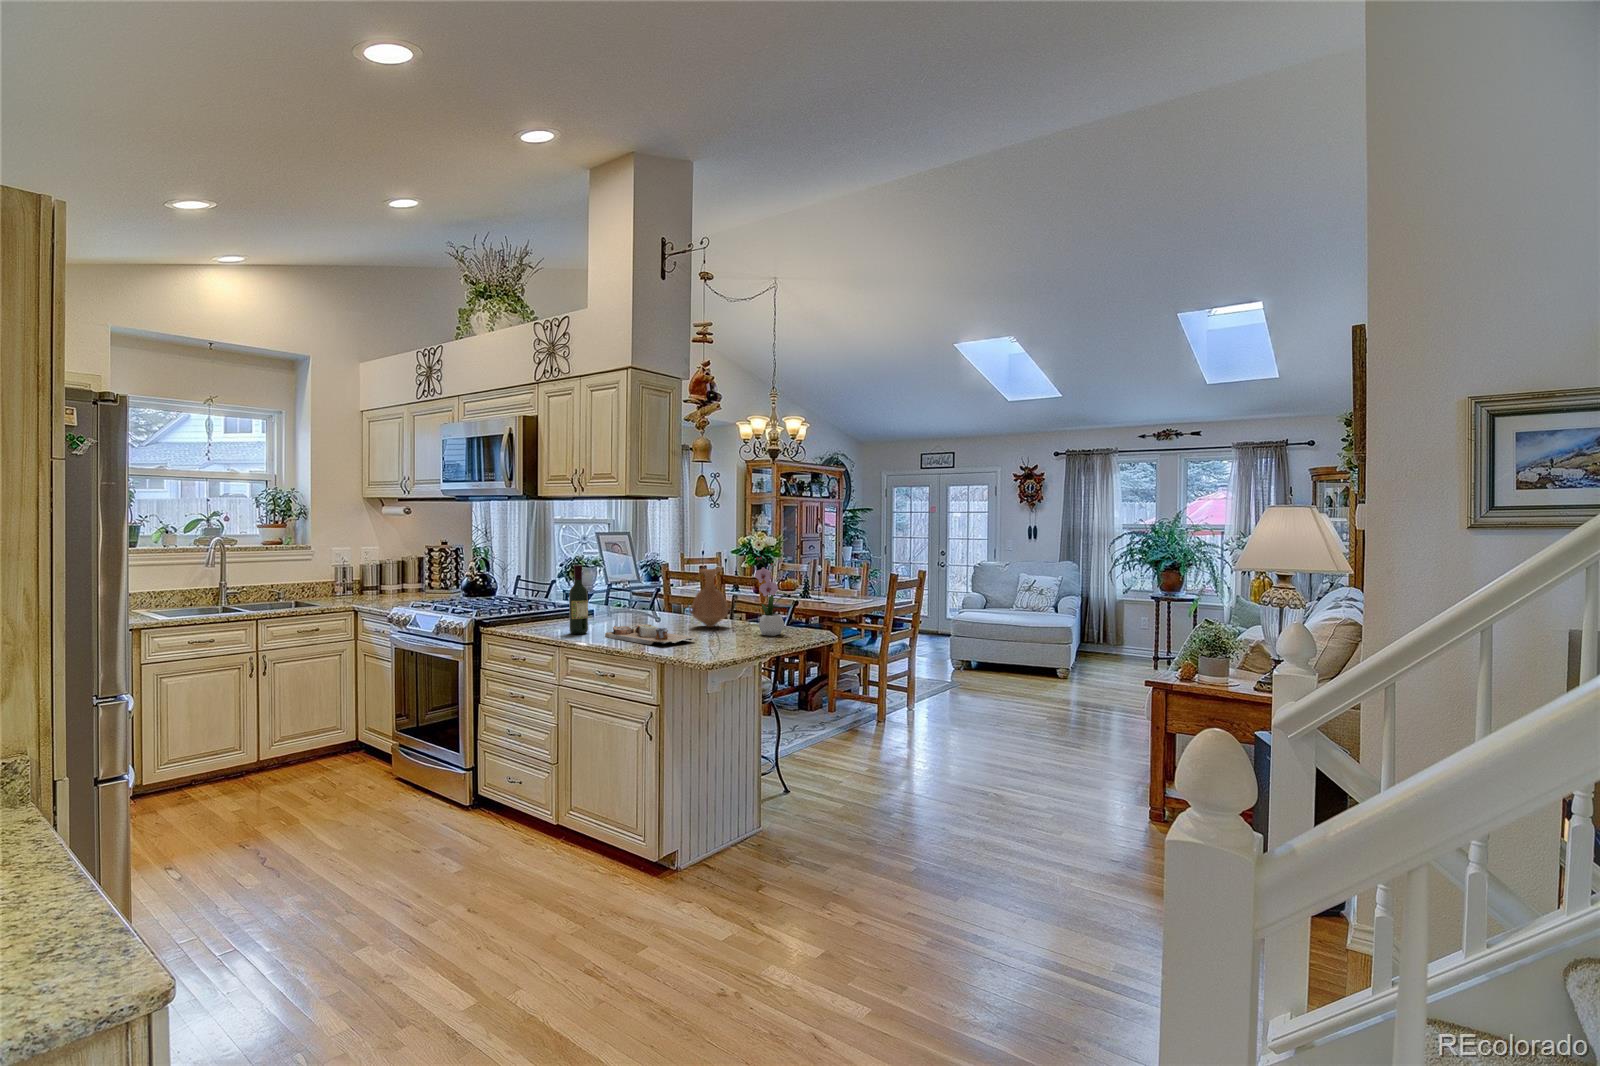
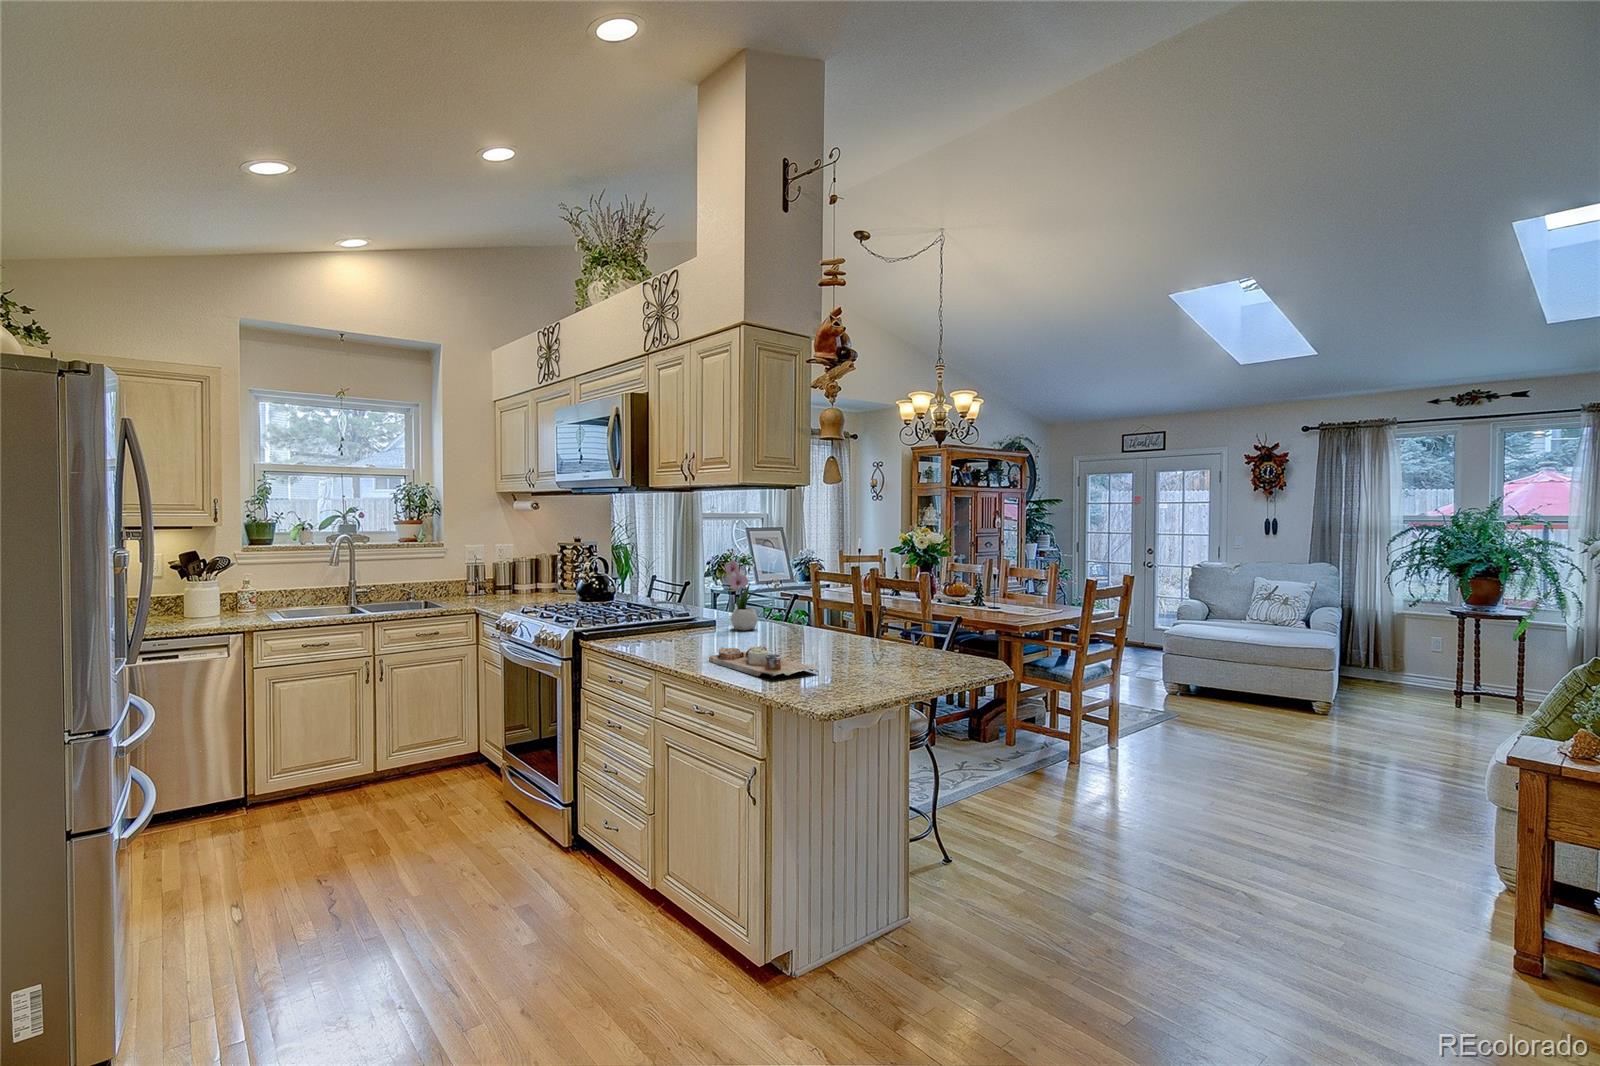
flower arrangement: present [755,557,786,636] -> present [725,549,759,630]
wine bottle: present [569,565,588,634] -> none [669,571,692,656]
vase: present [689,568,731,627] -> none [817,576,871,650]

